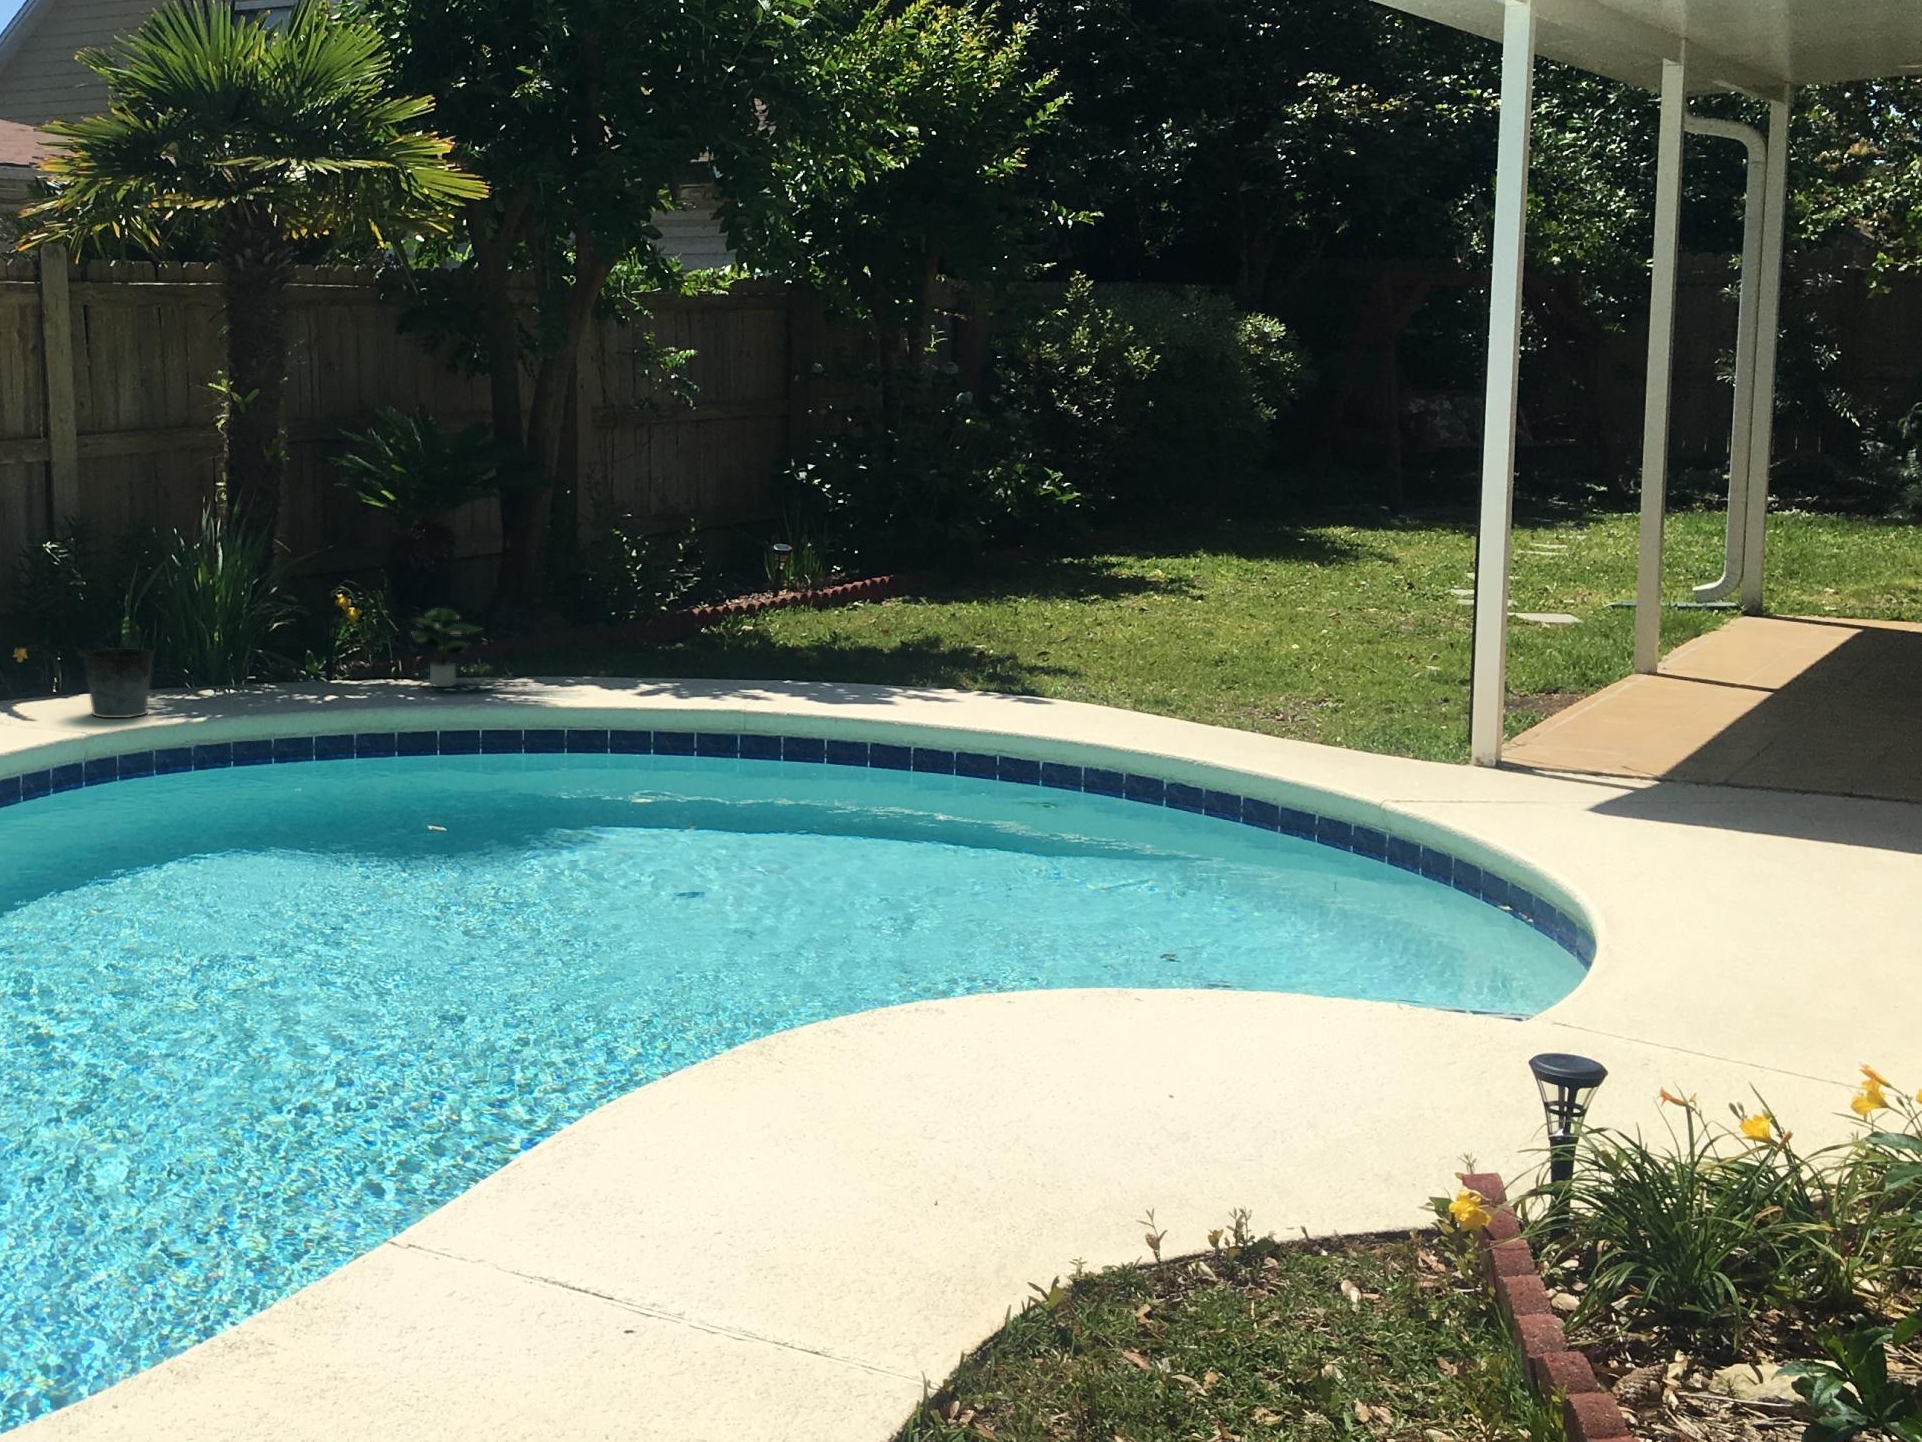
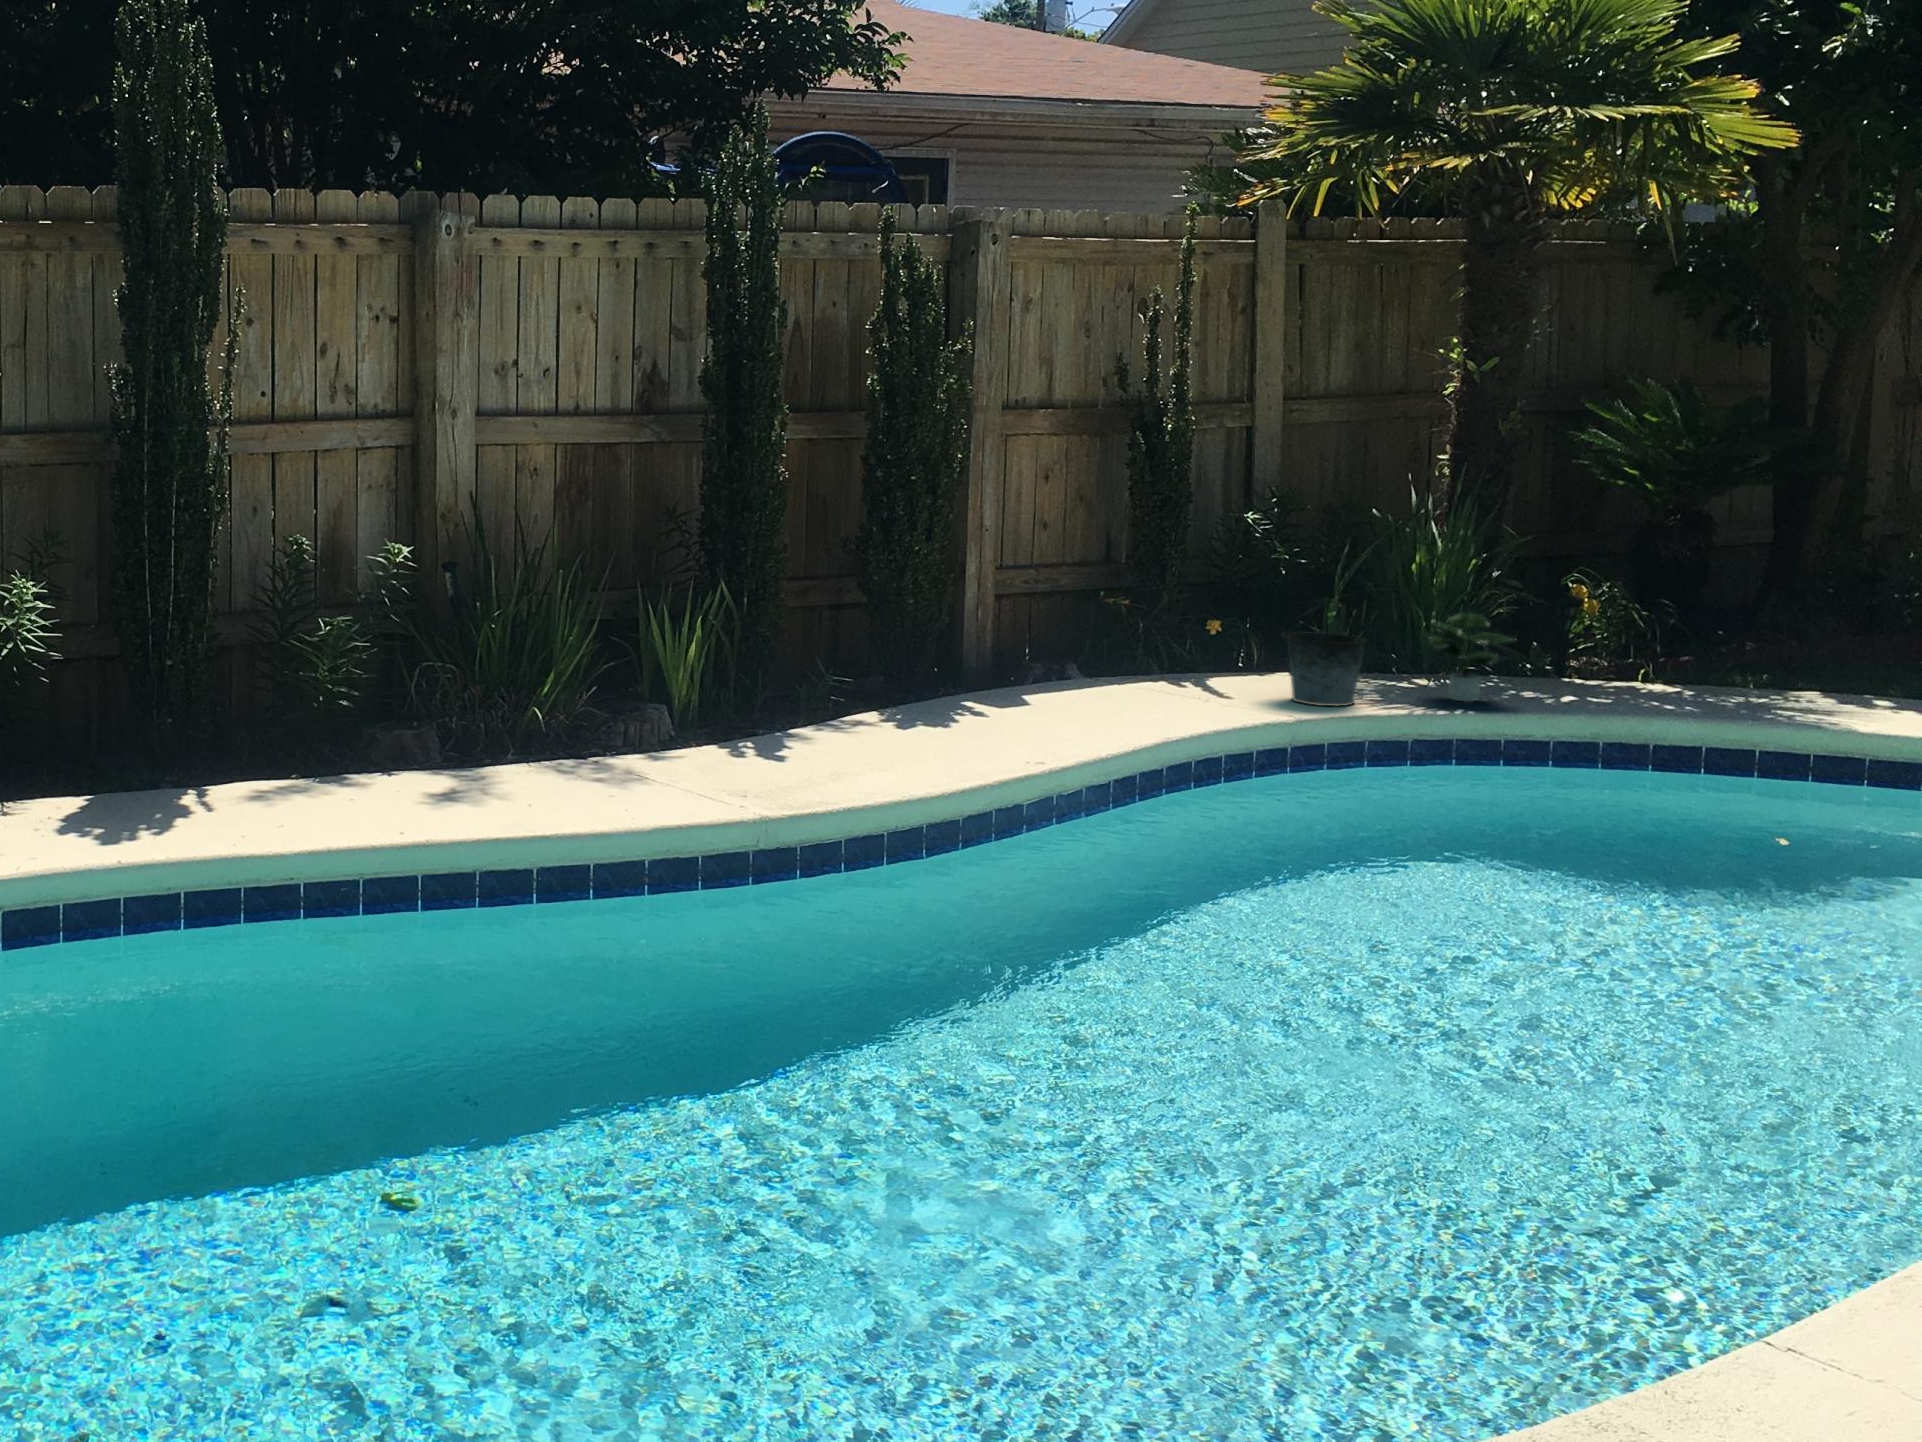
potted plant: present [412,608,480,687] -> present [1429,613,1513,702]

